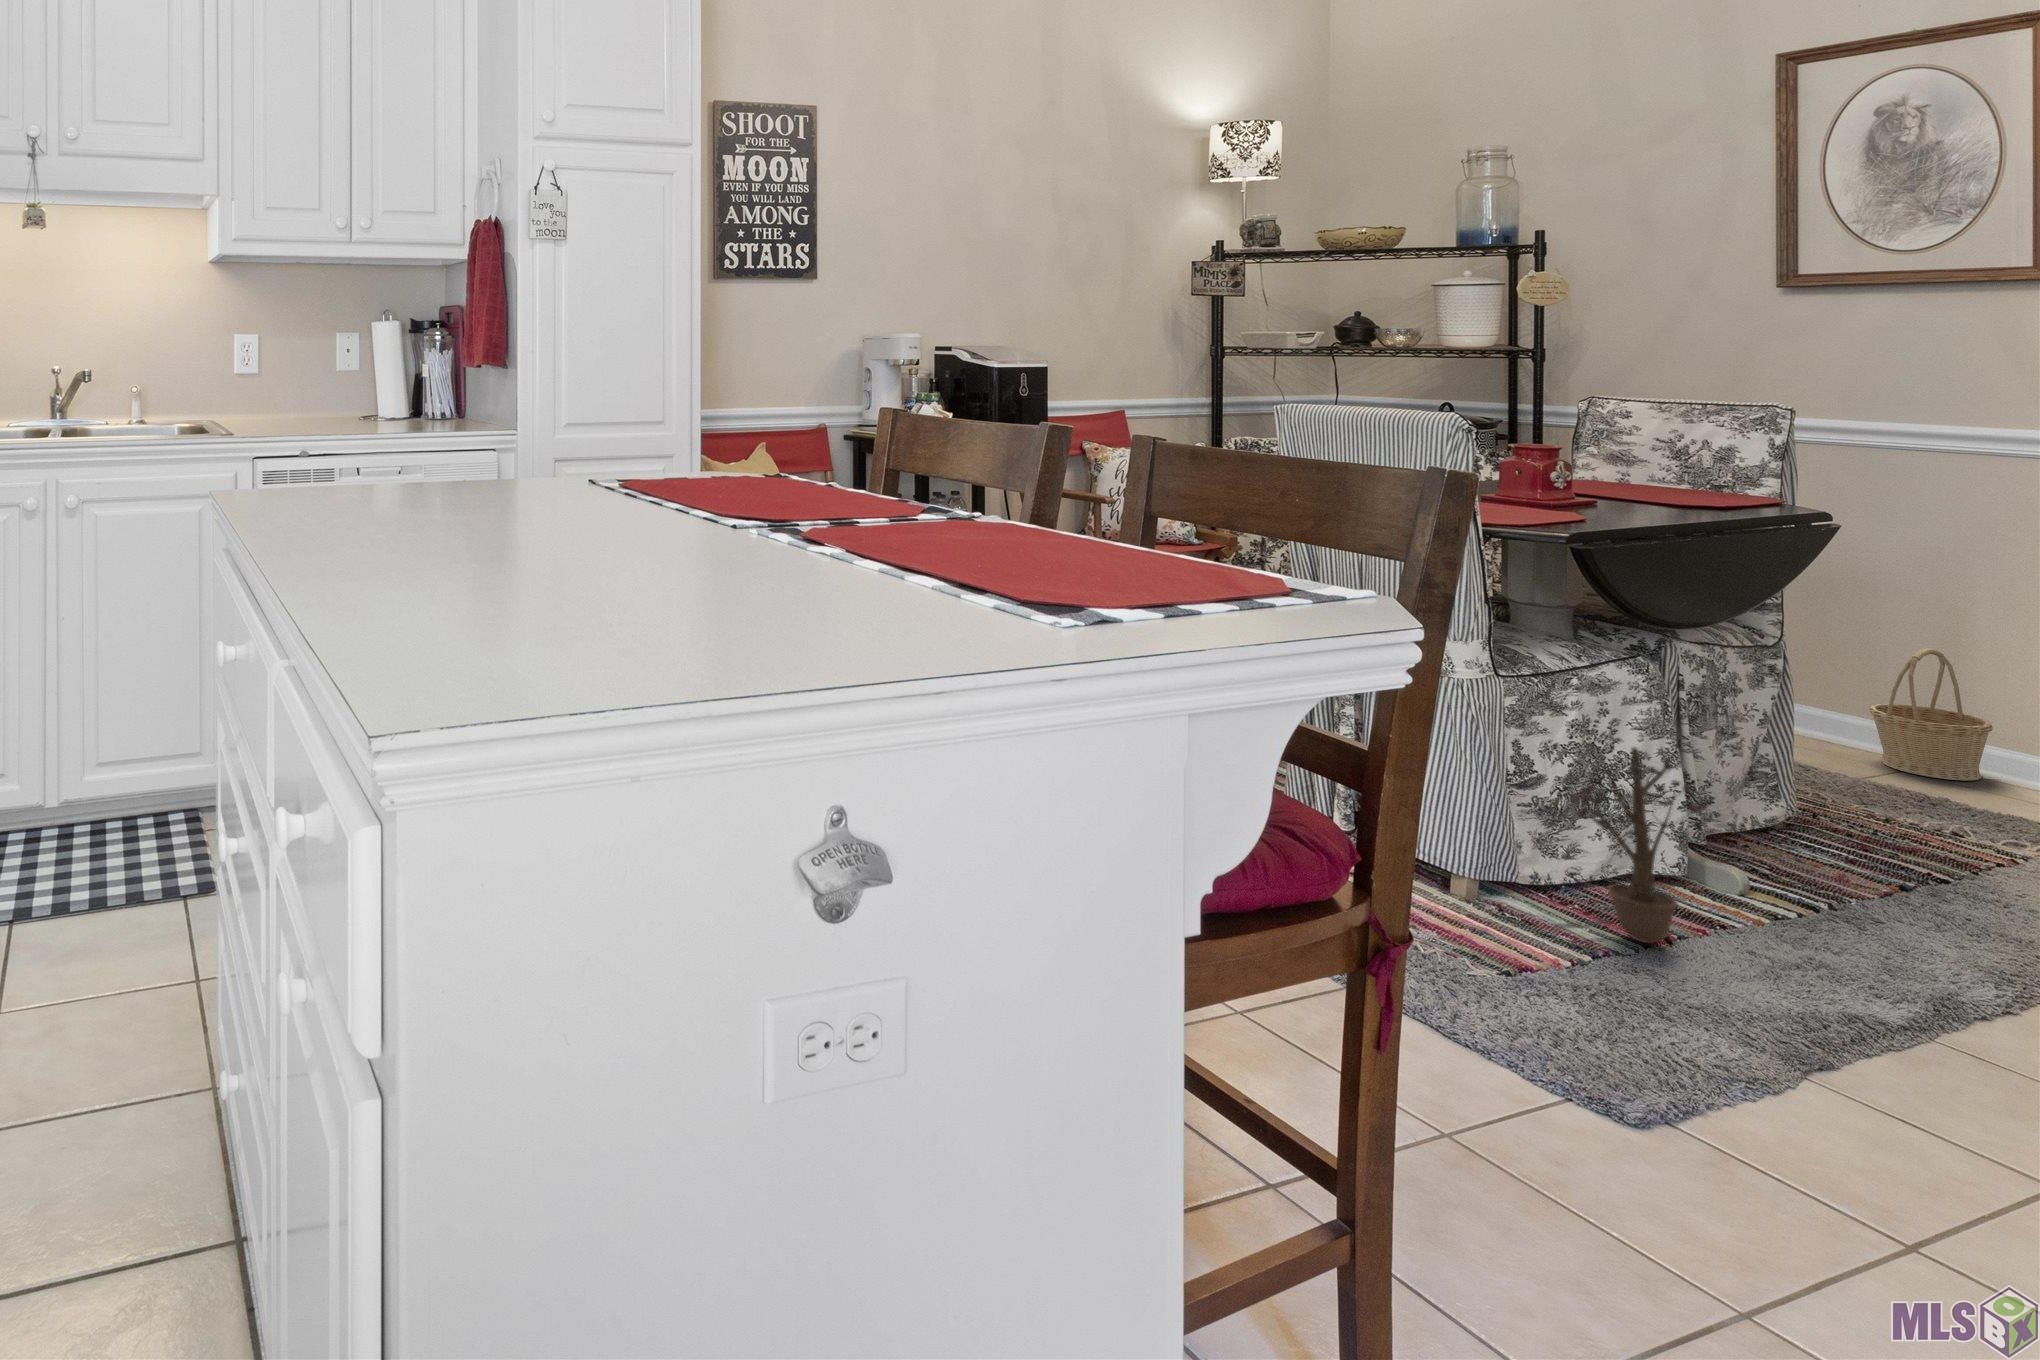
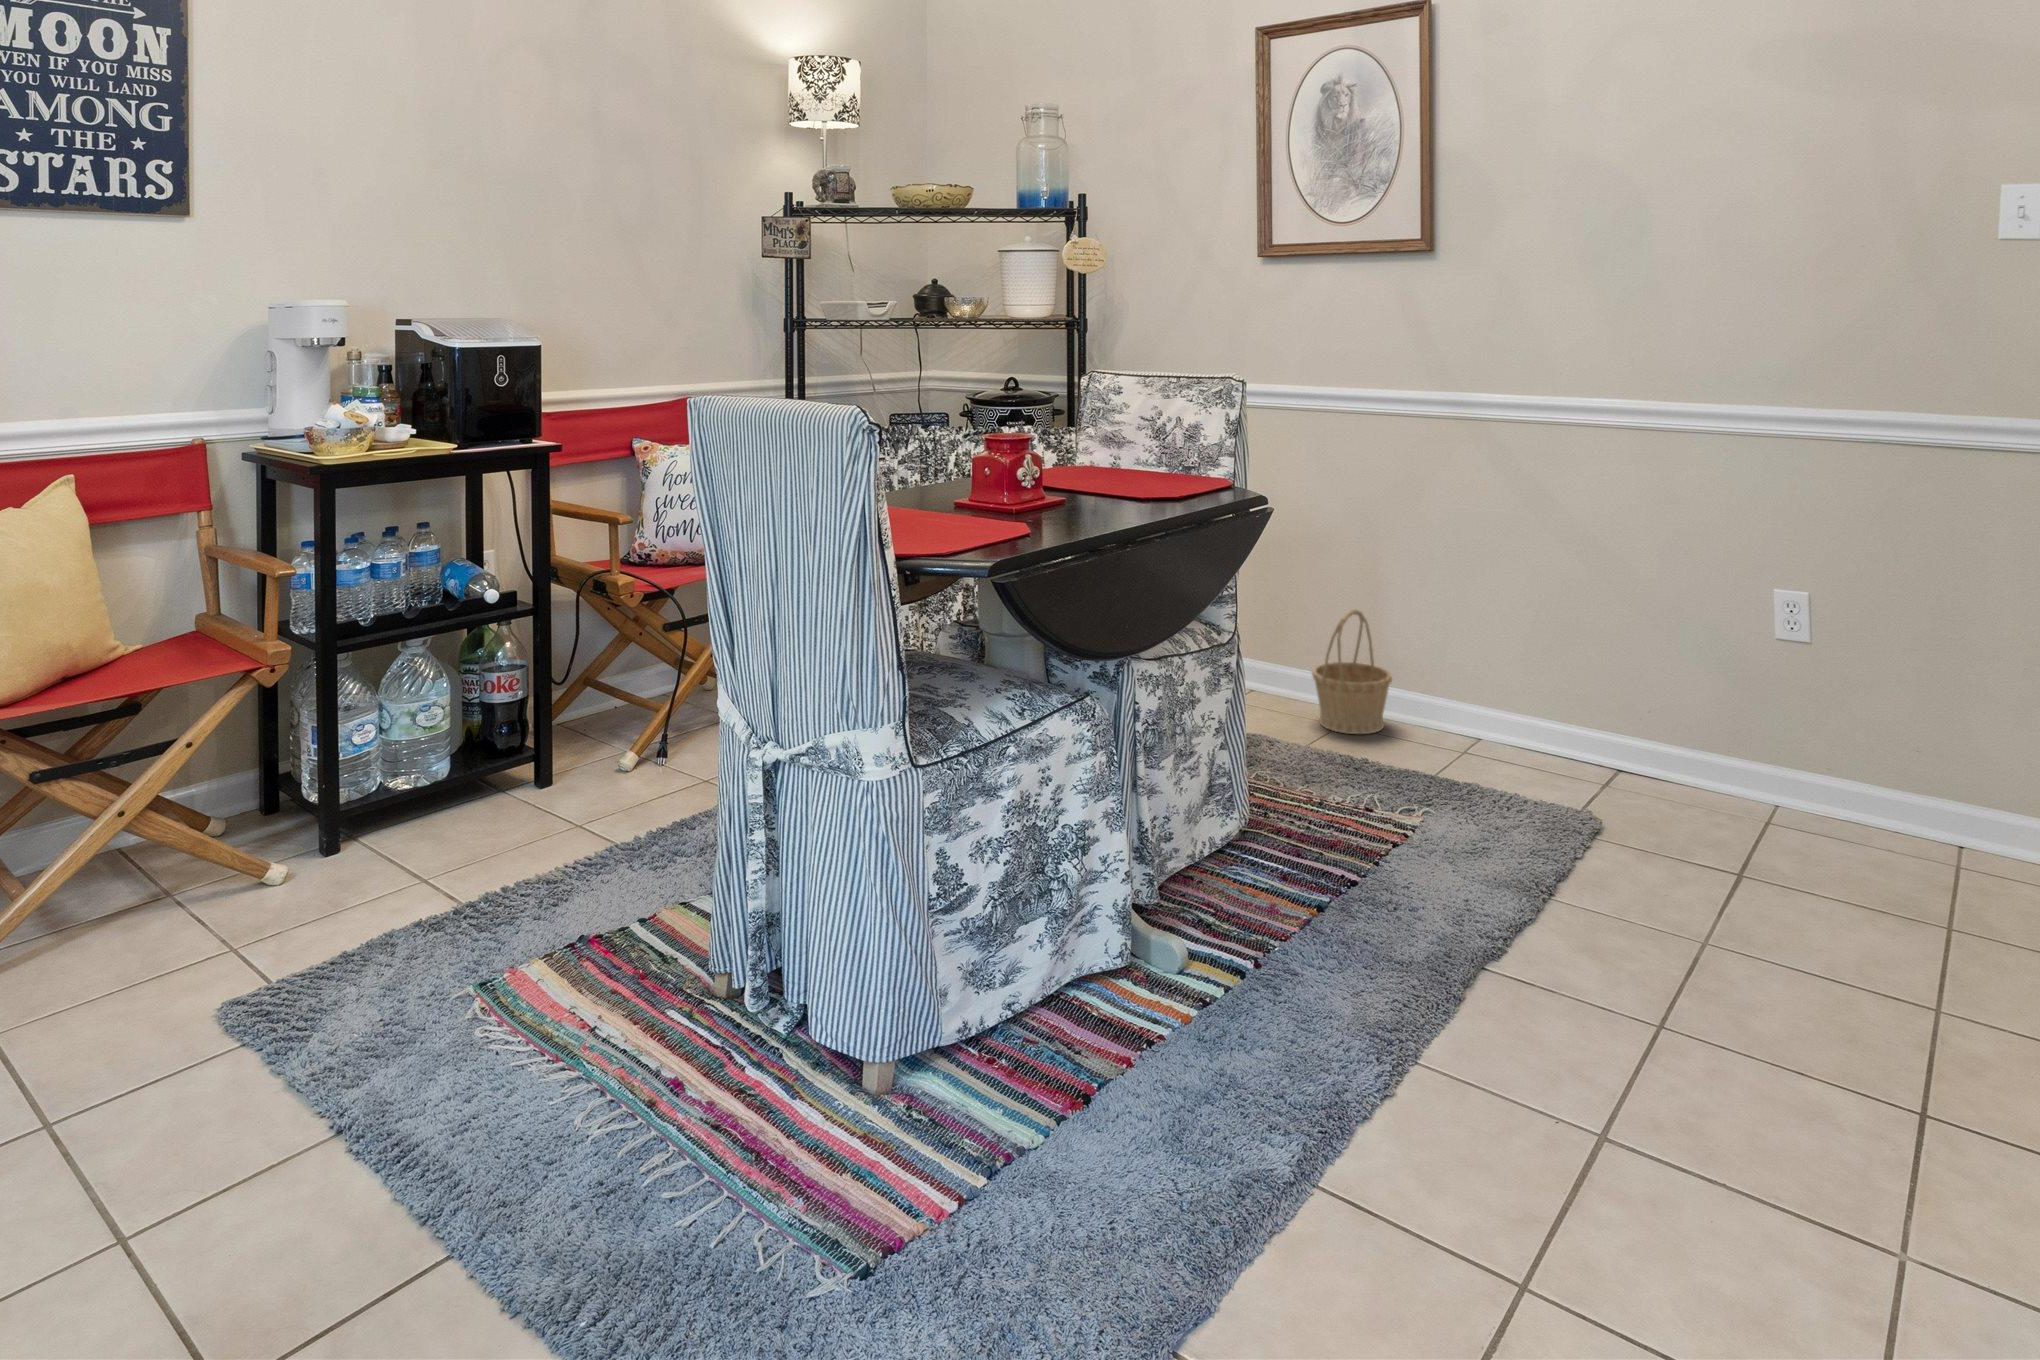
decorative plant: present [1554,748,1708,943] -> none [972,838,1131,1094]

